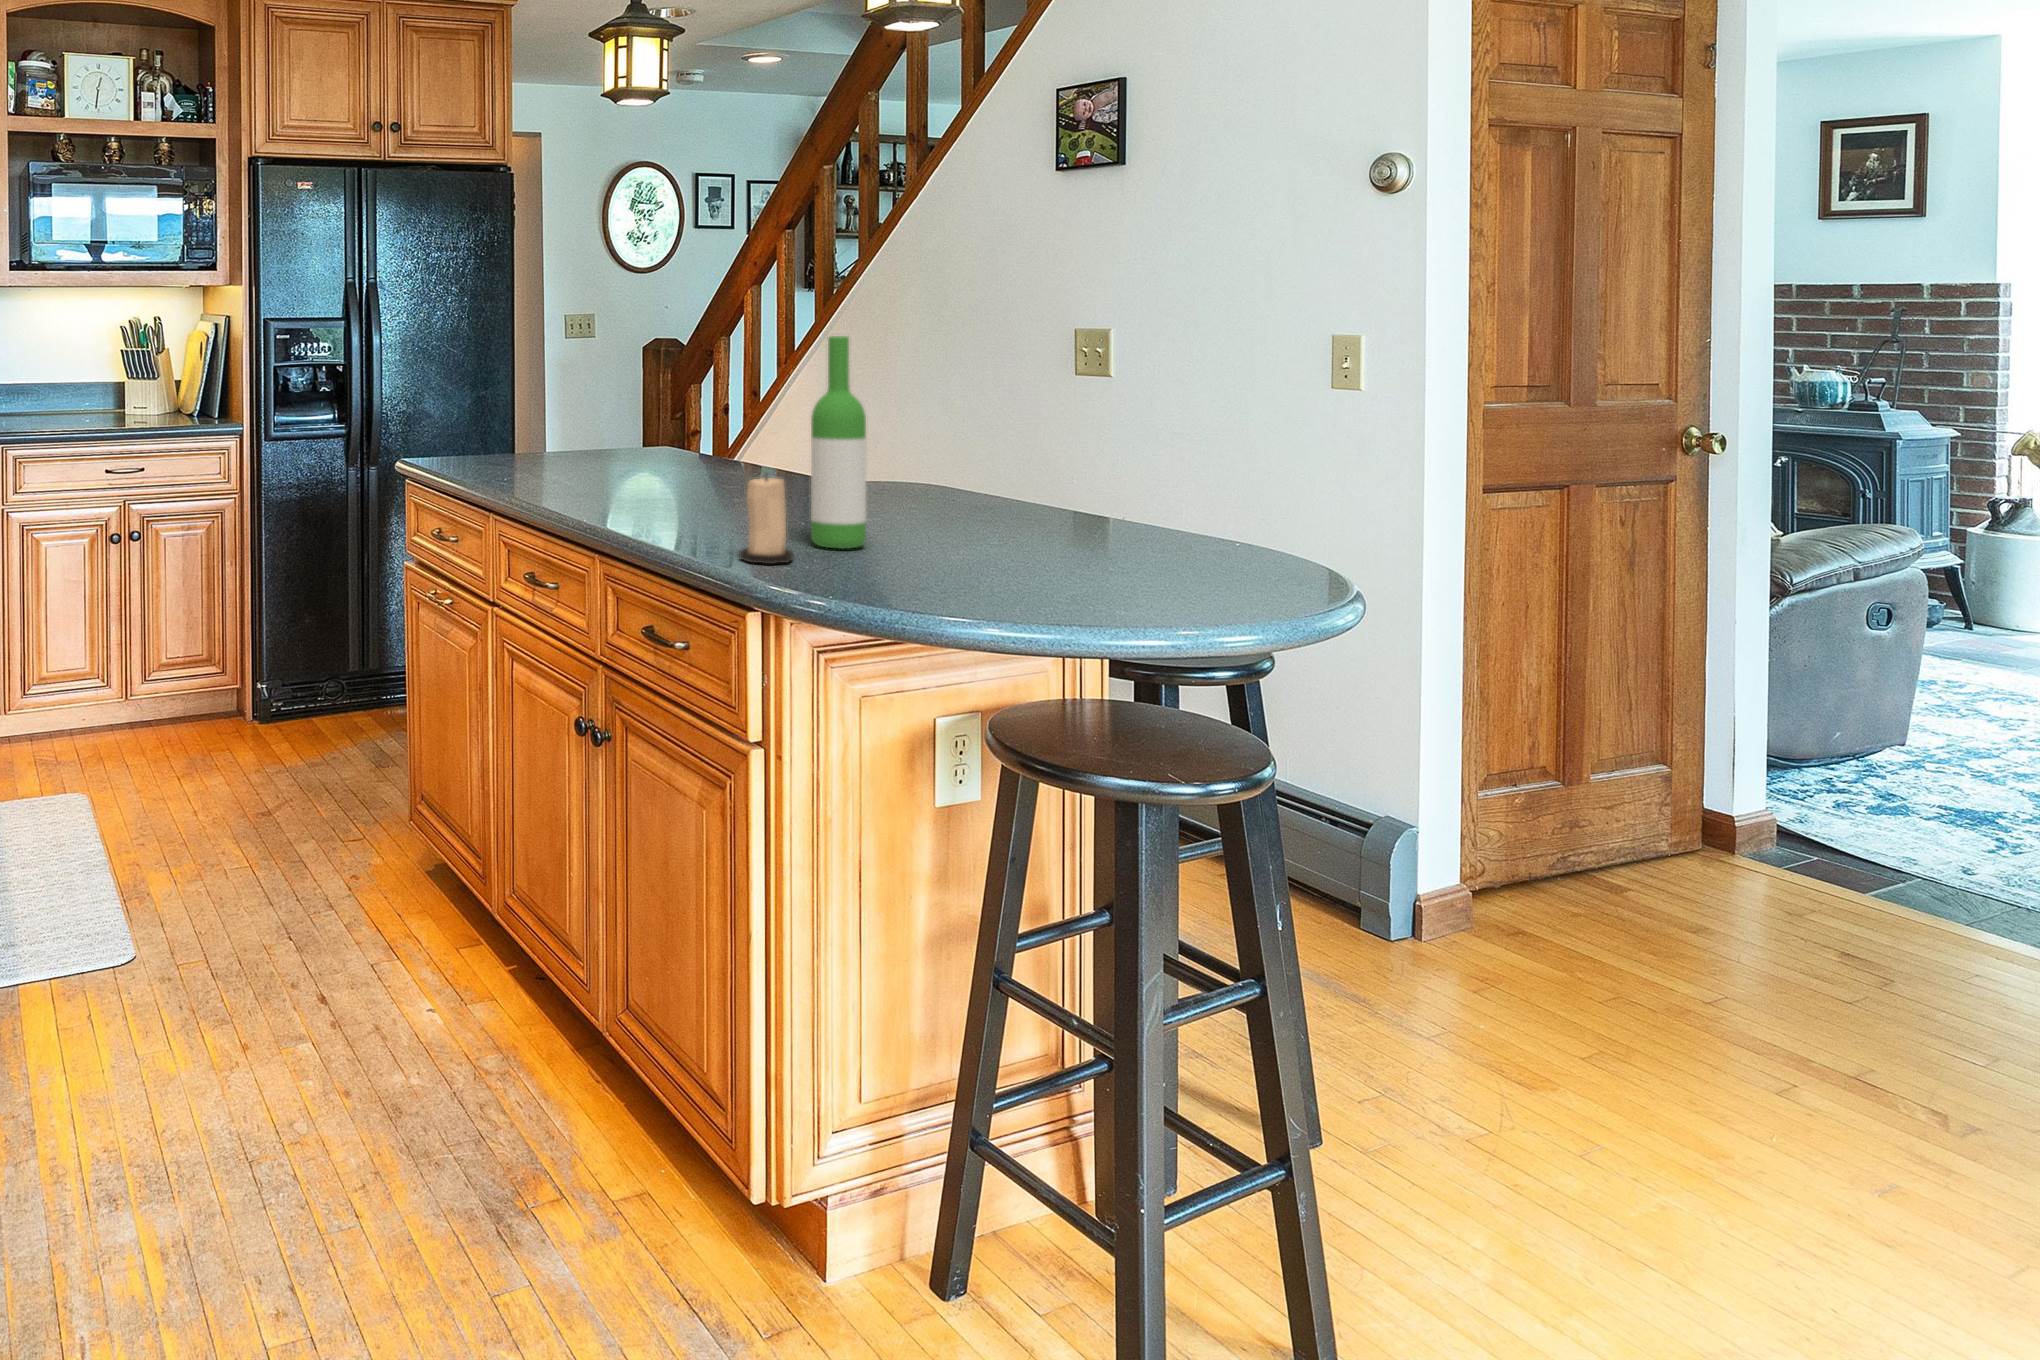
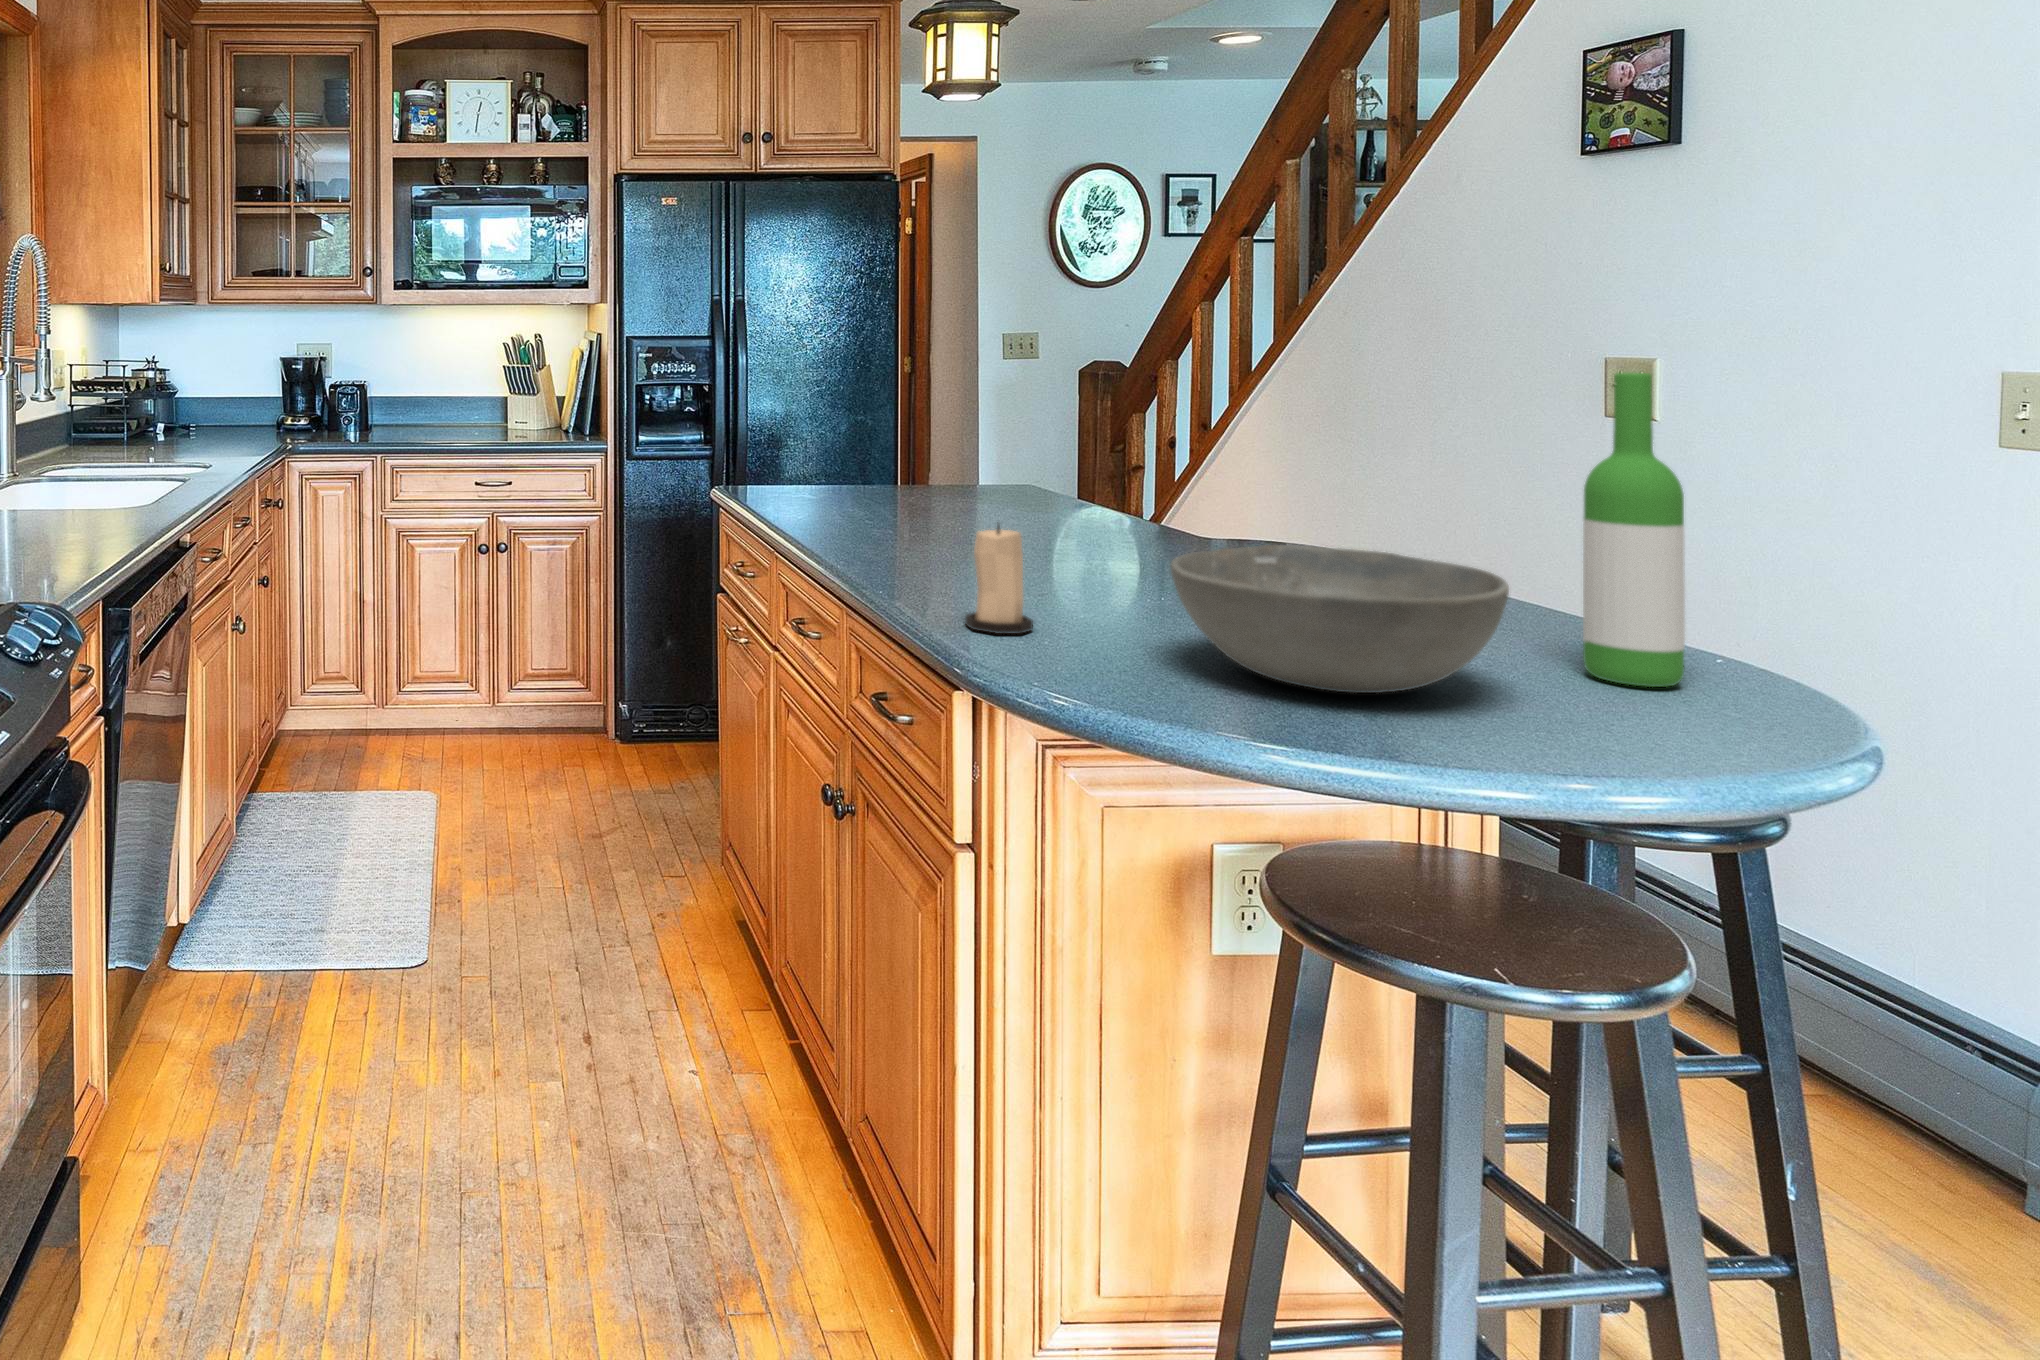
wine bottle: present [811,336,866,549] -> present [1583,373,1685,687]
bowl: none [910,480,1146,585] -> present [1171,545,1509,693]

